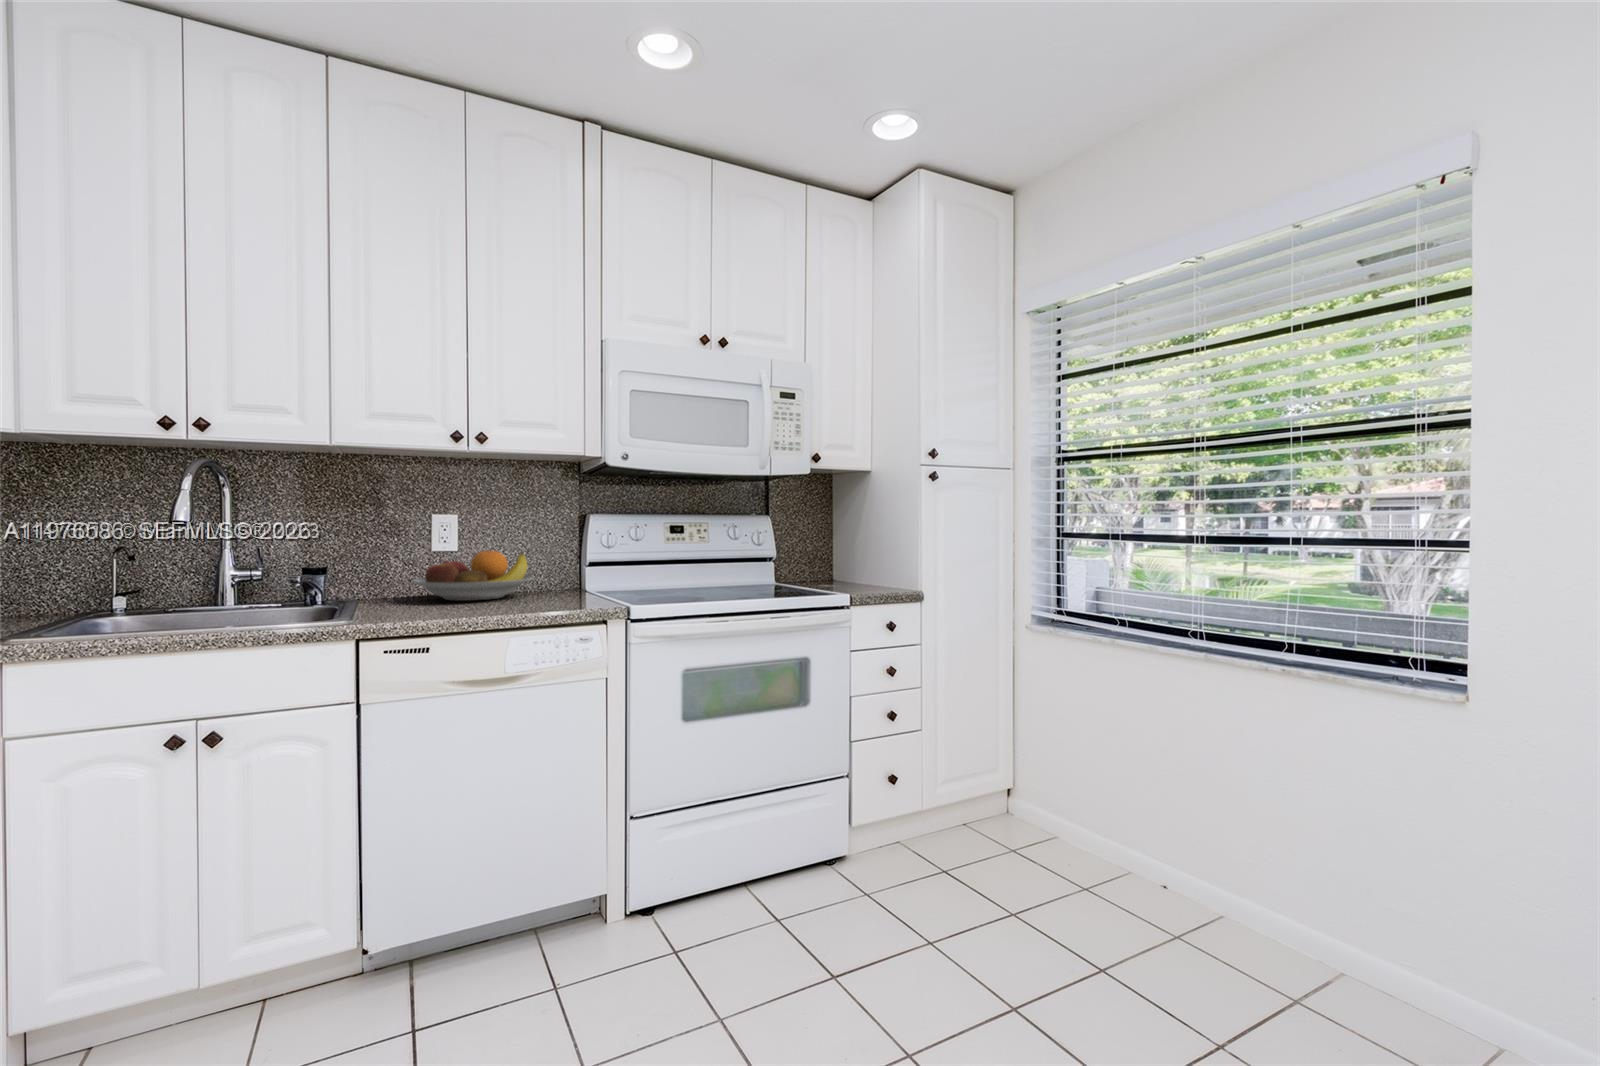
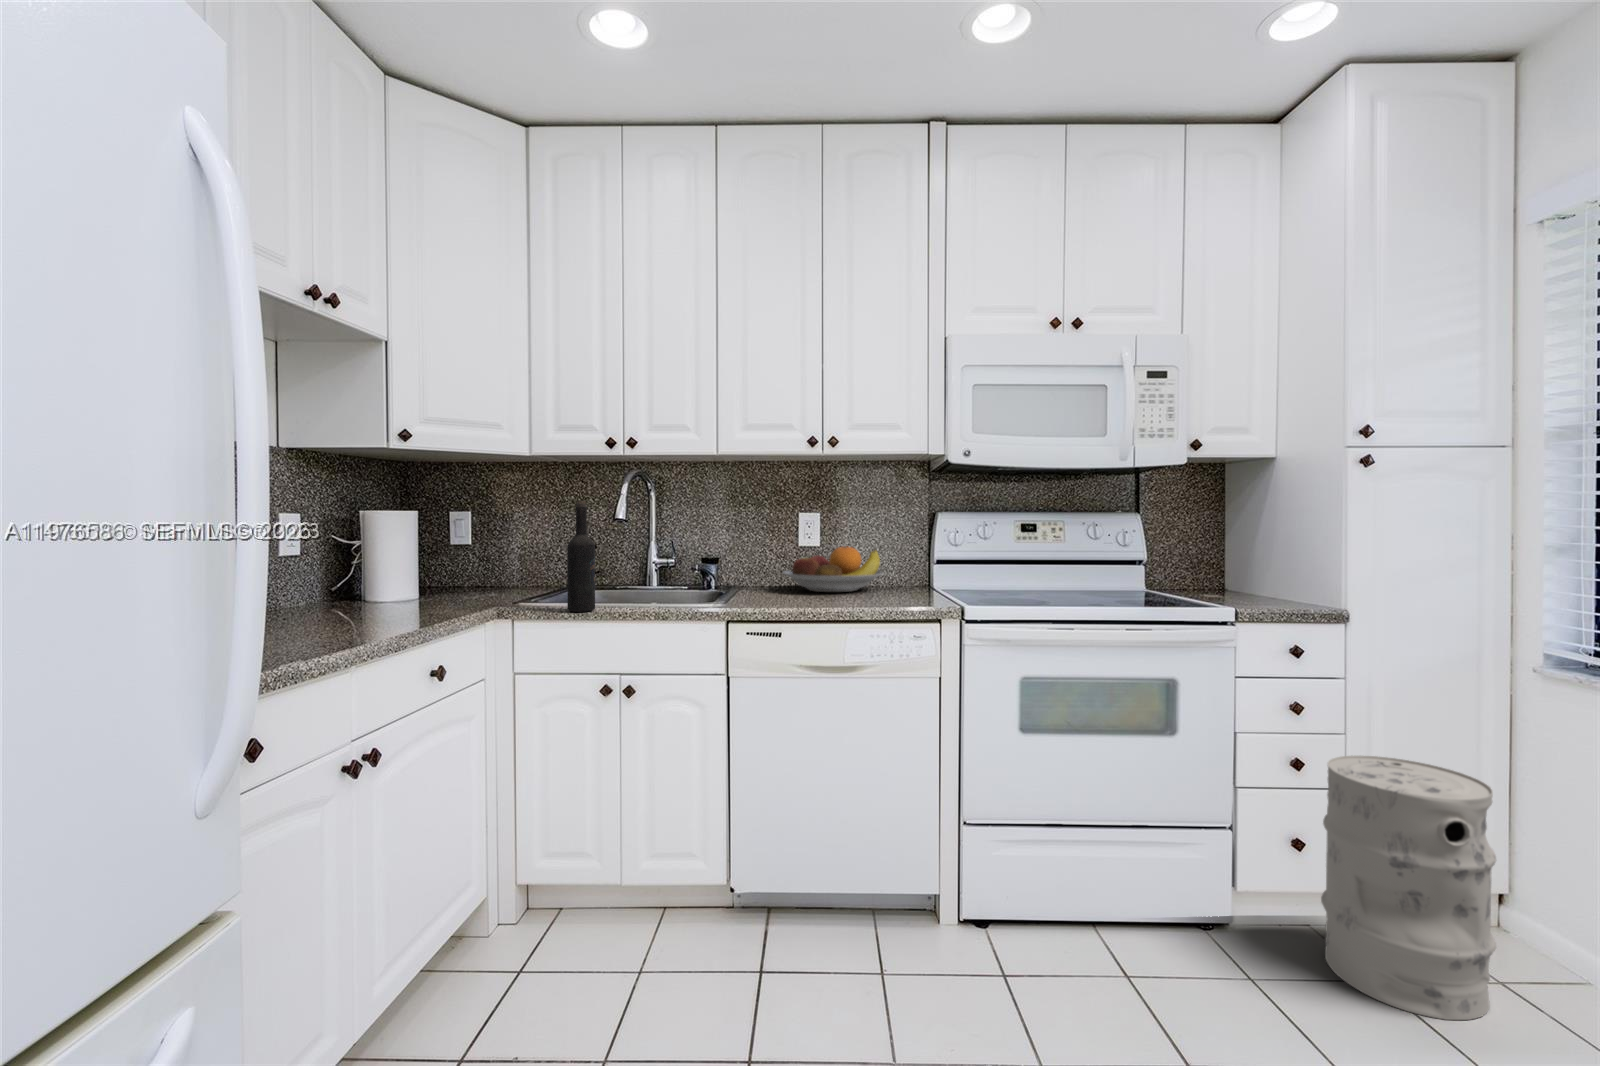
wine bottle: none [111,495,158,642] -> present [567,500,595,612]
trash can: none [911,703,1015,891] -> present [1321,756,1496,1020]

